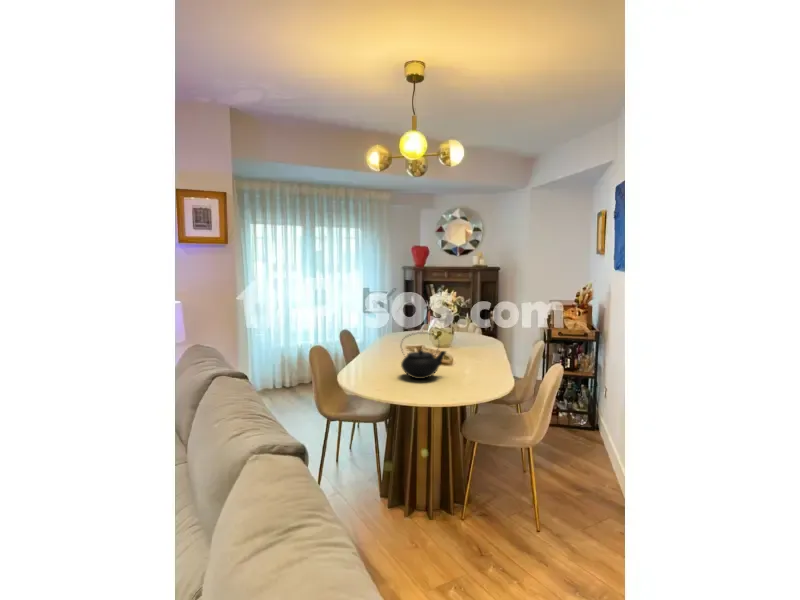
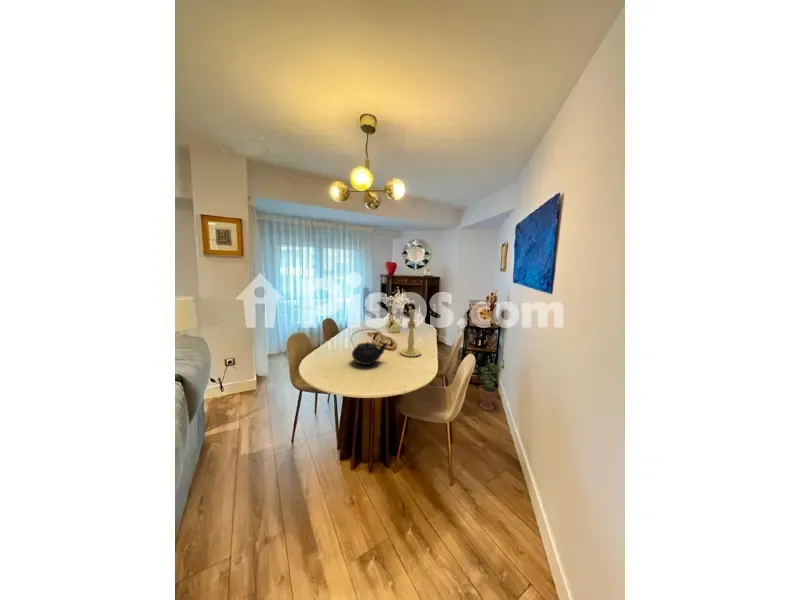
candle holder: none [459,308,488,371] -> present [400,310,421,357]
potted plant: none [568,385,606,458] -> present [479,363,504,411]

